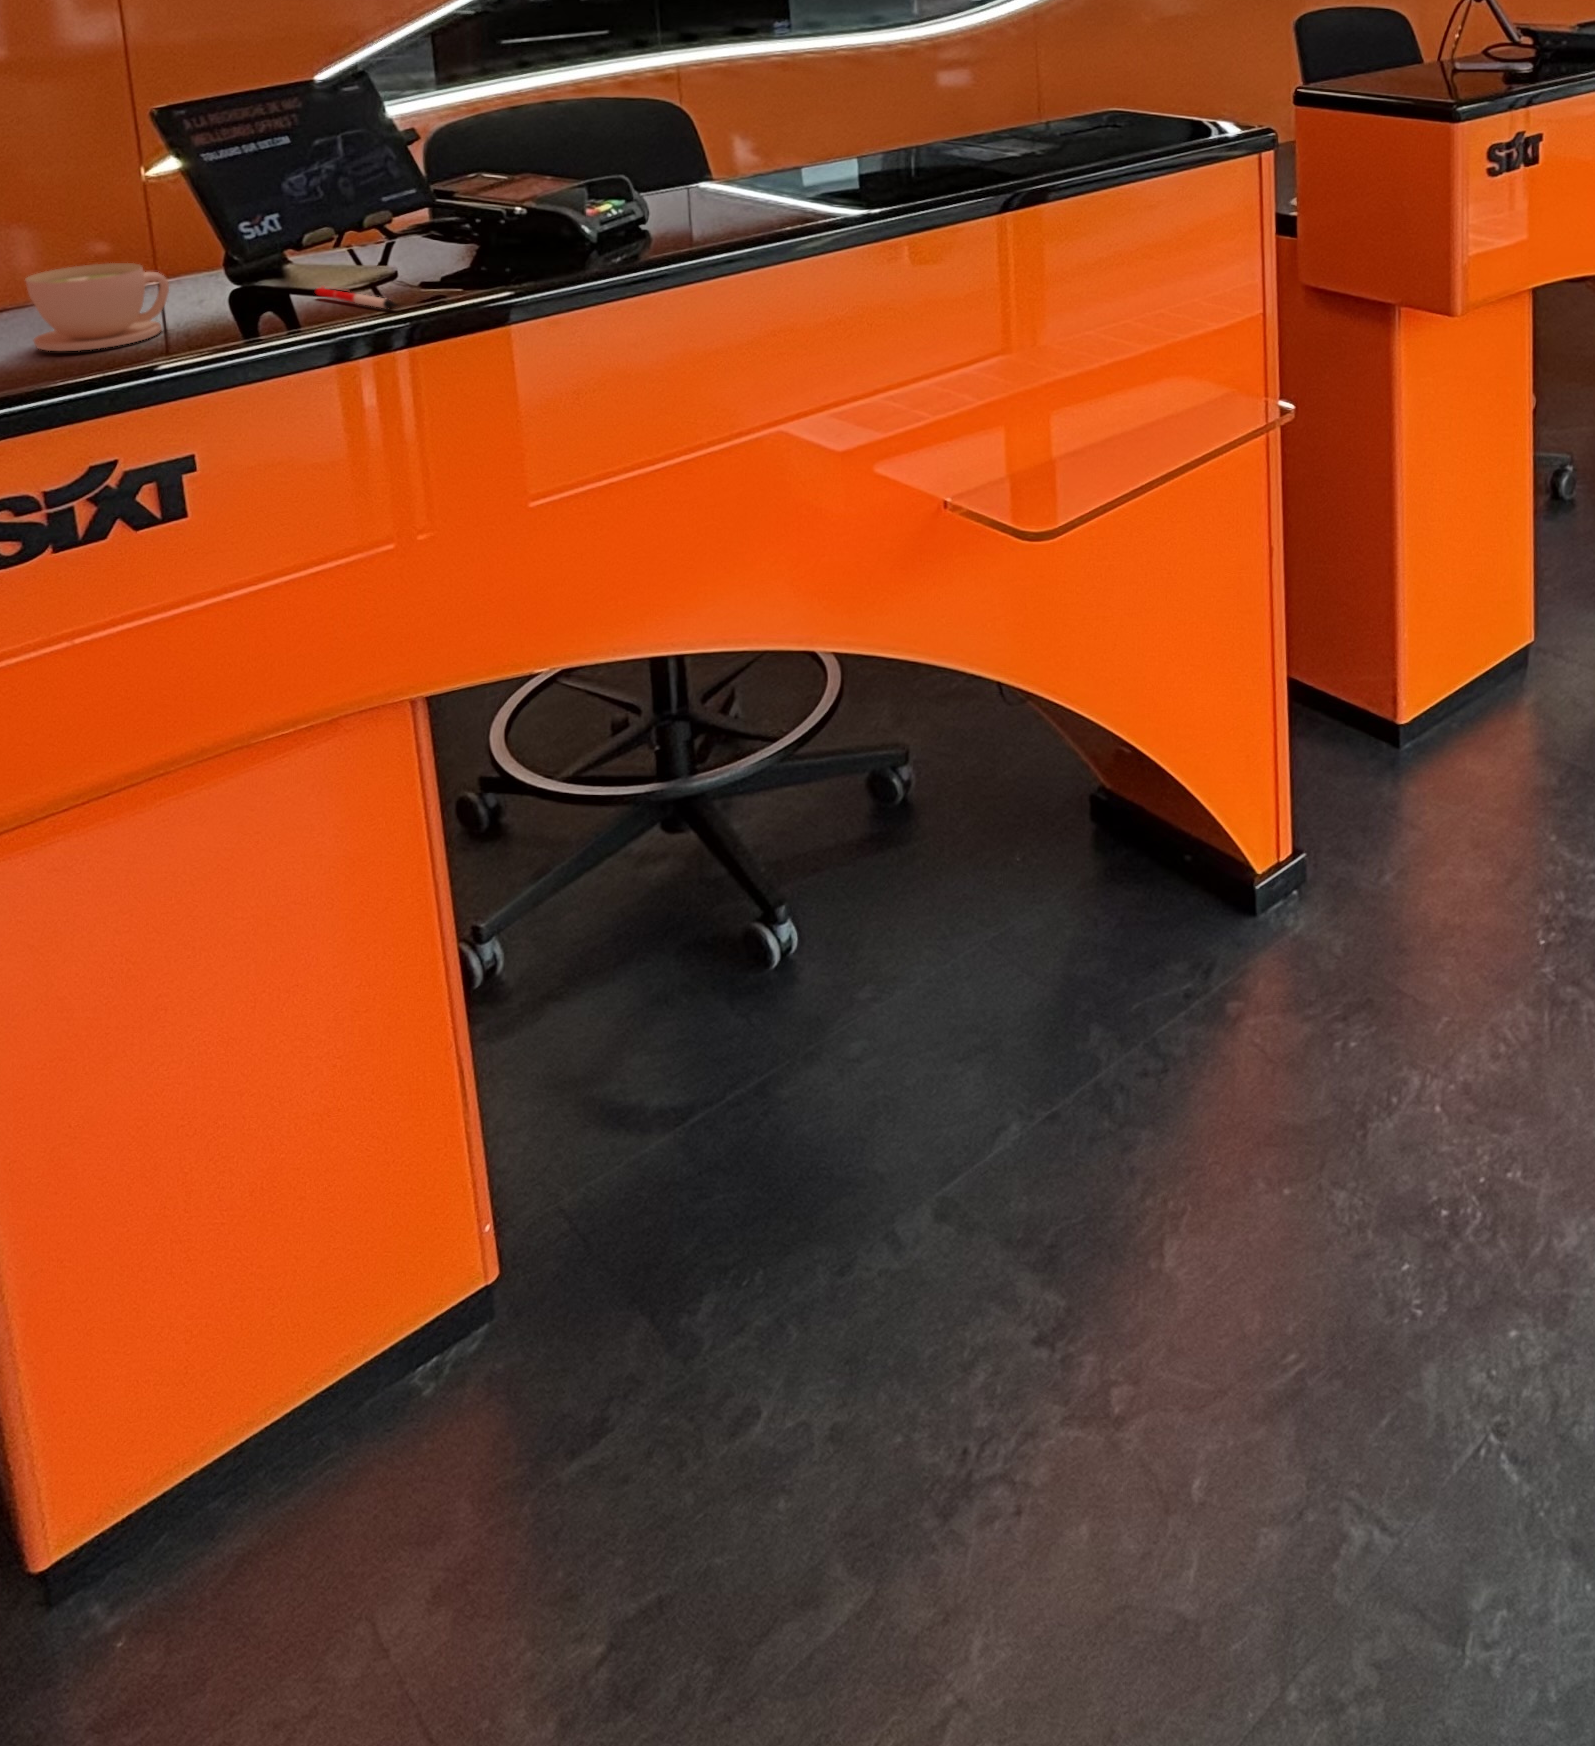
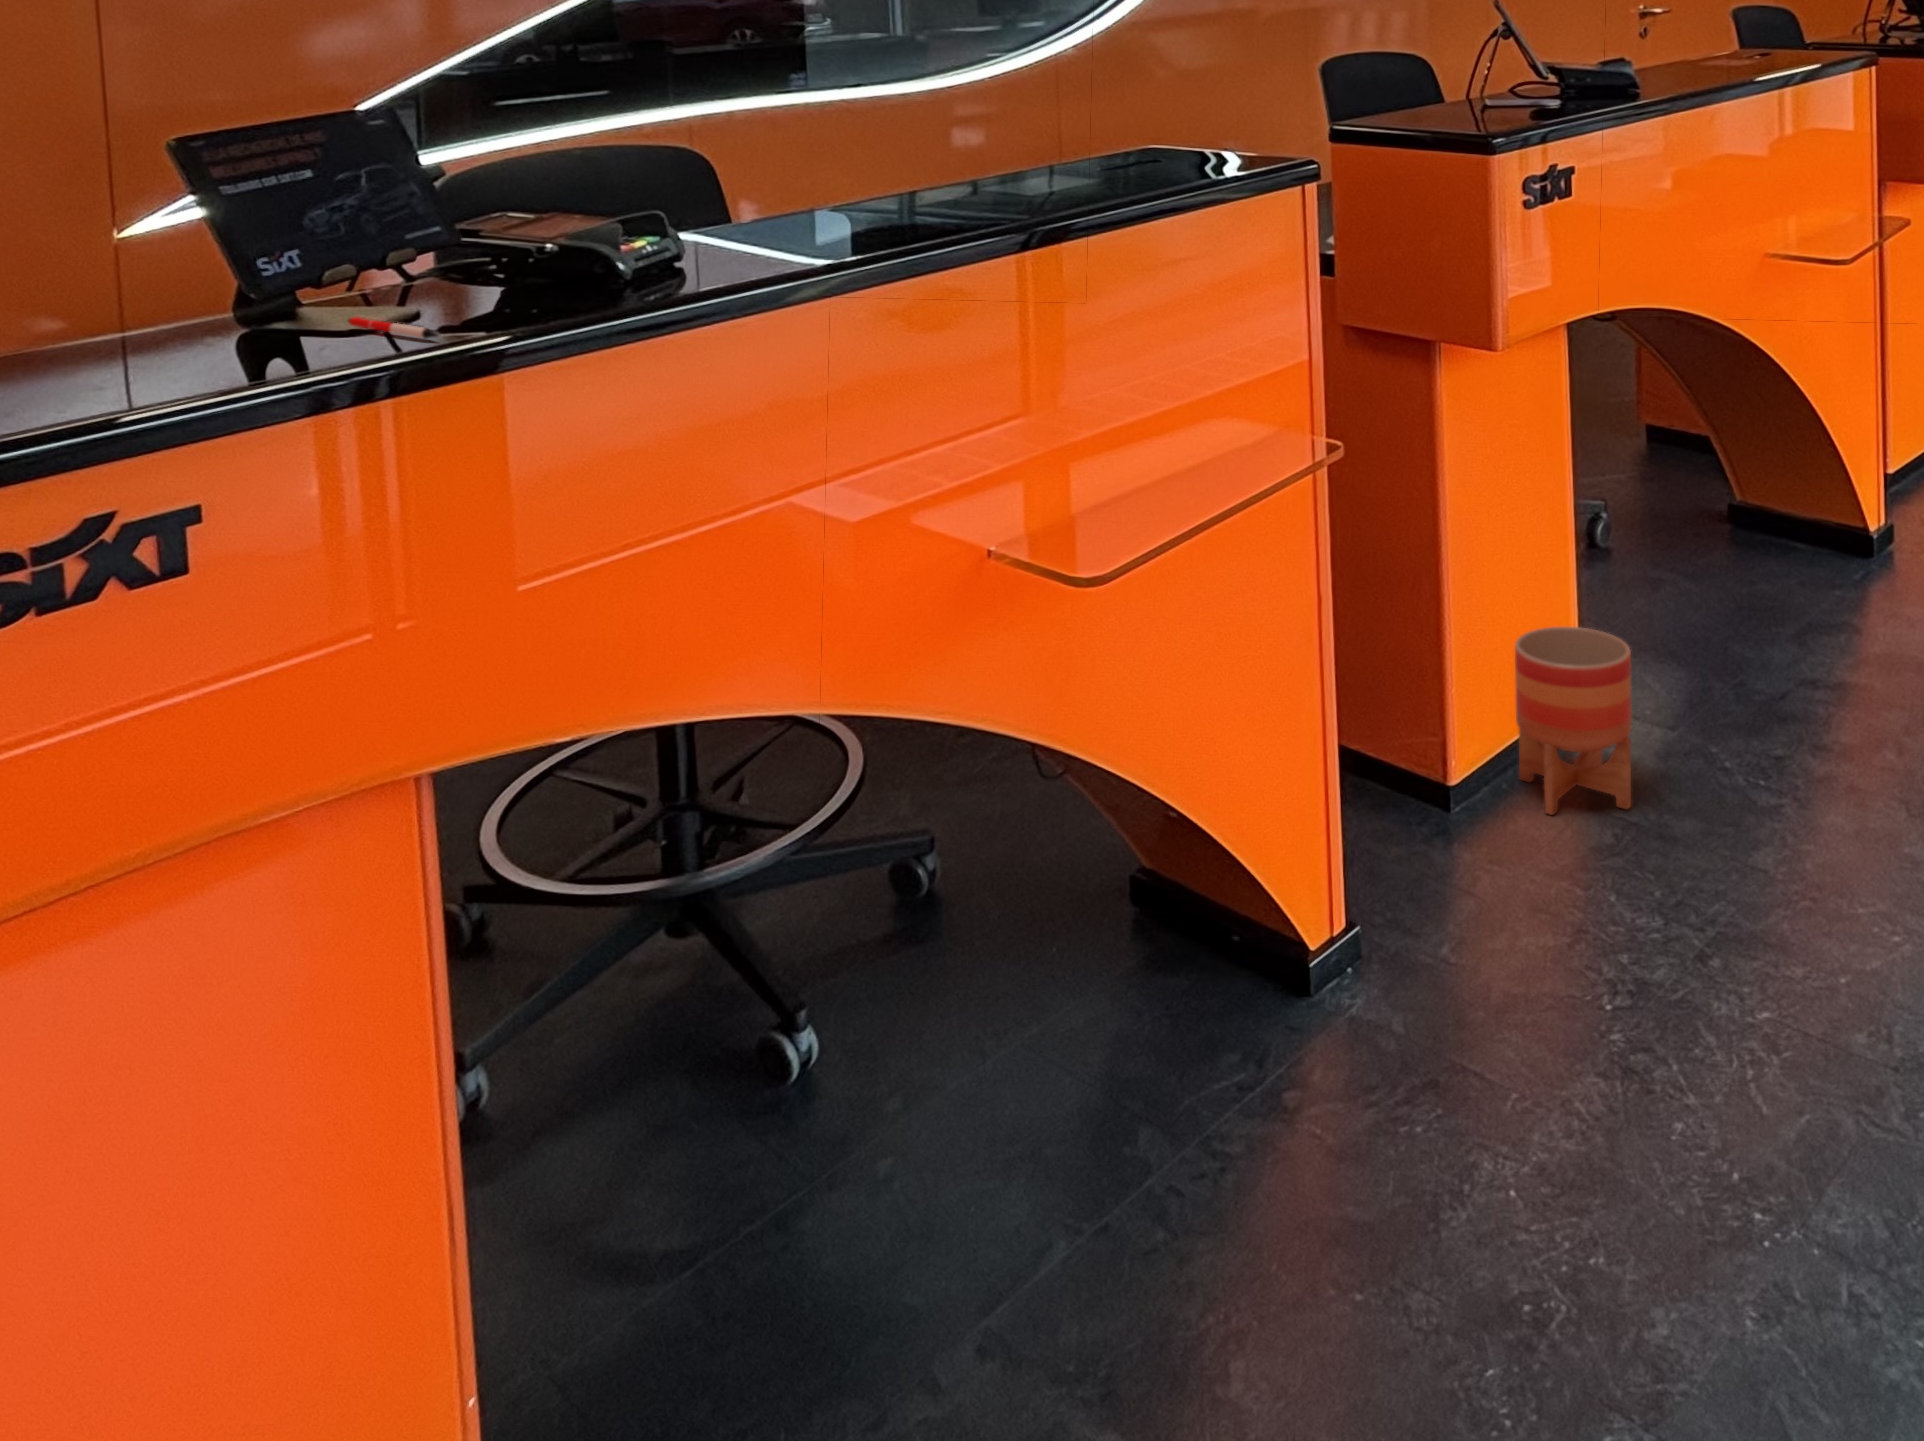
coffee cup: present [26,263,169,351] -> none [38,290,193,386]
planter: none [1461,579,1567,750] -> present [1515,627,1632,815]

